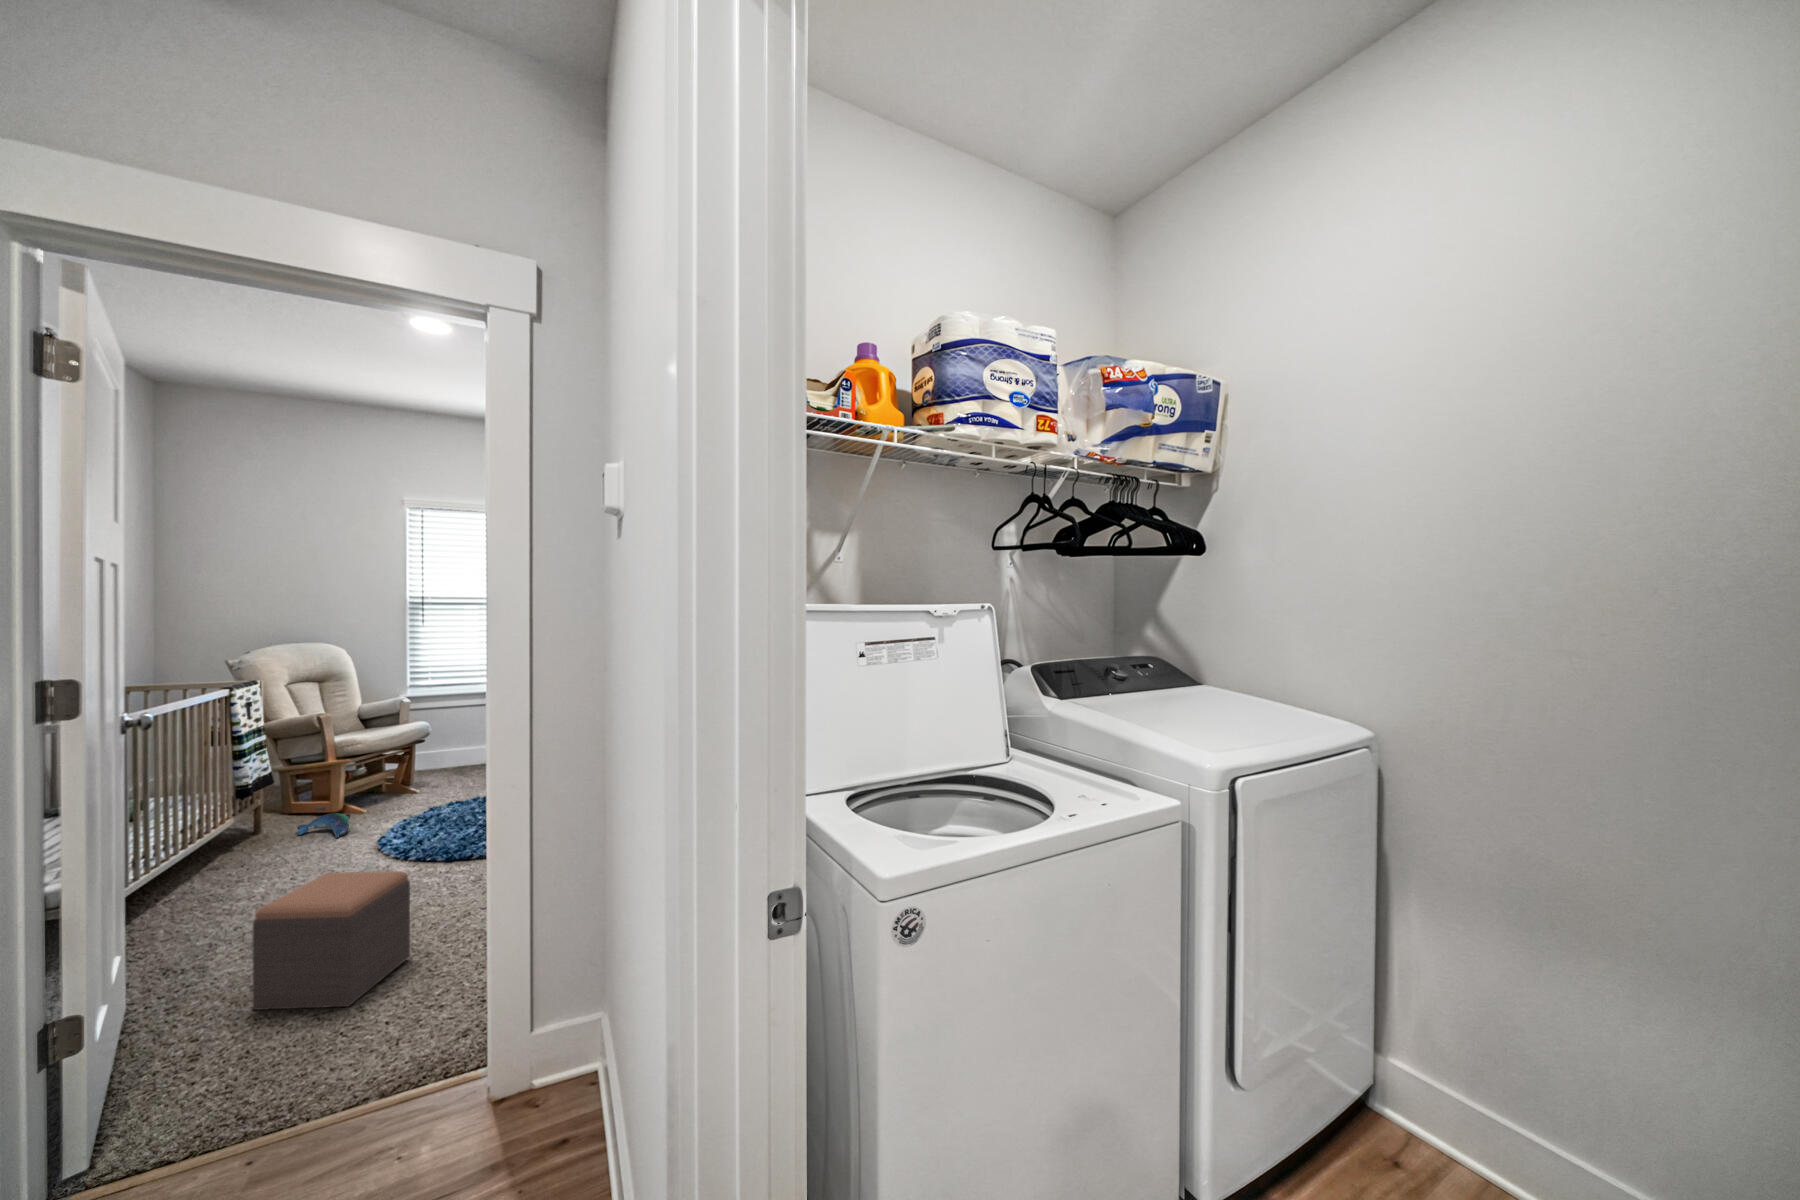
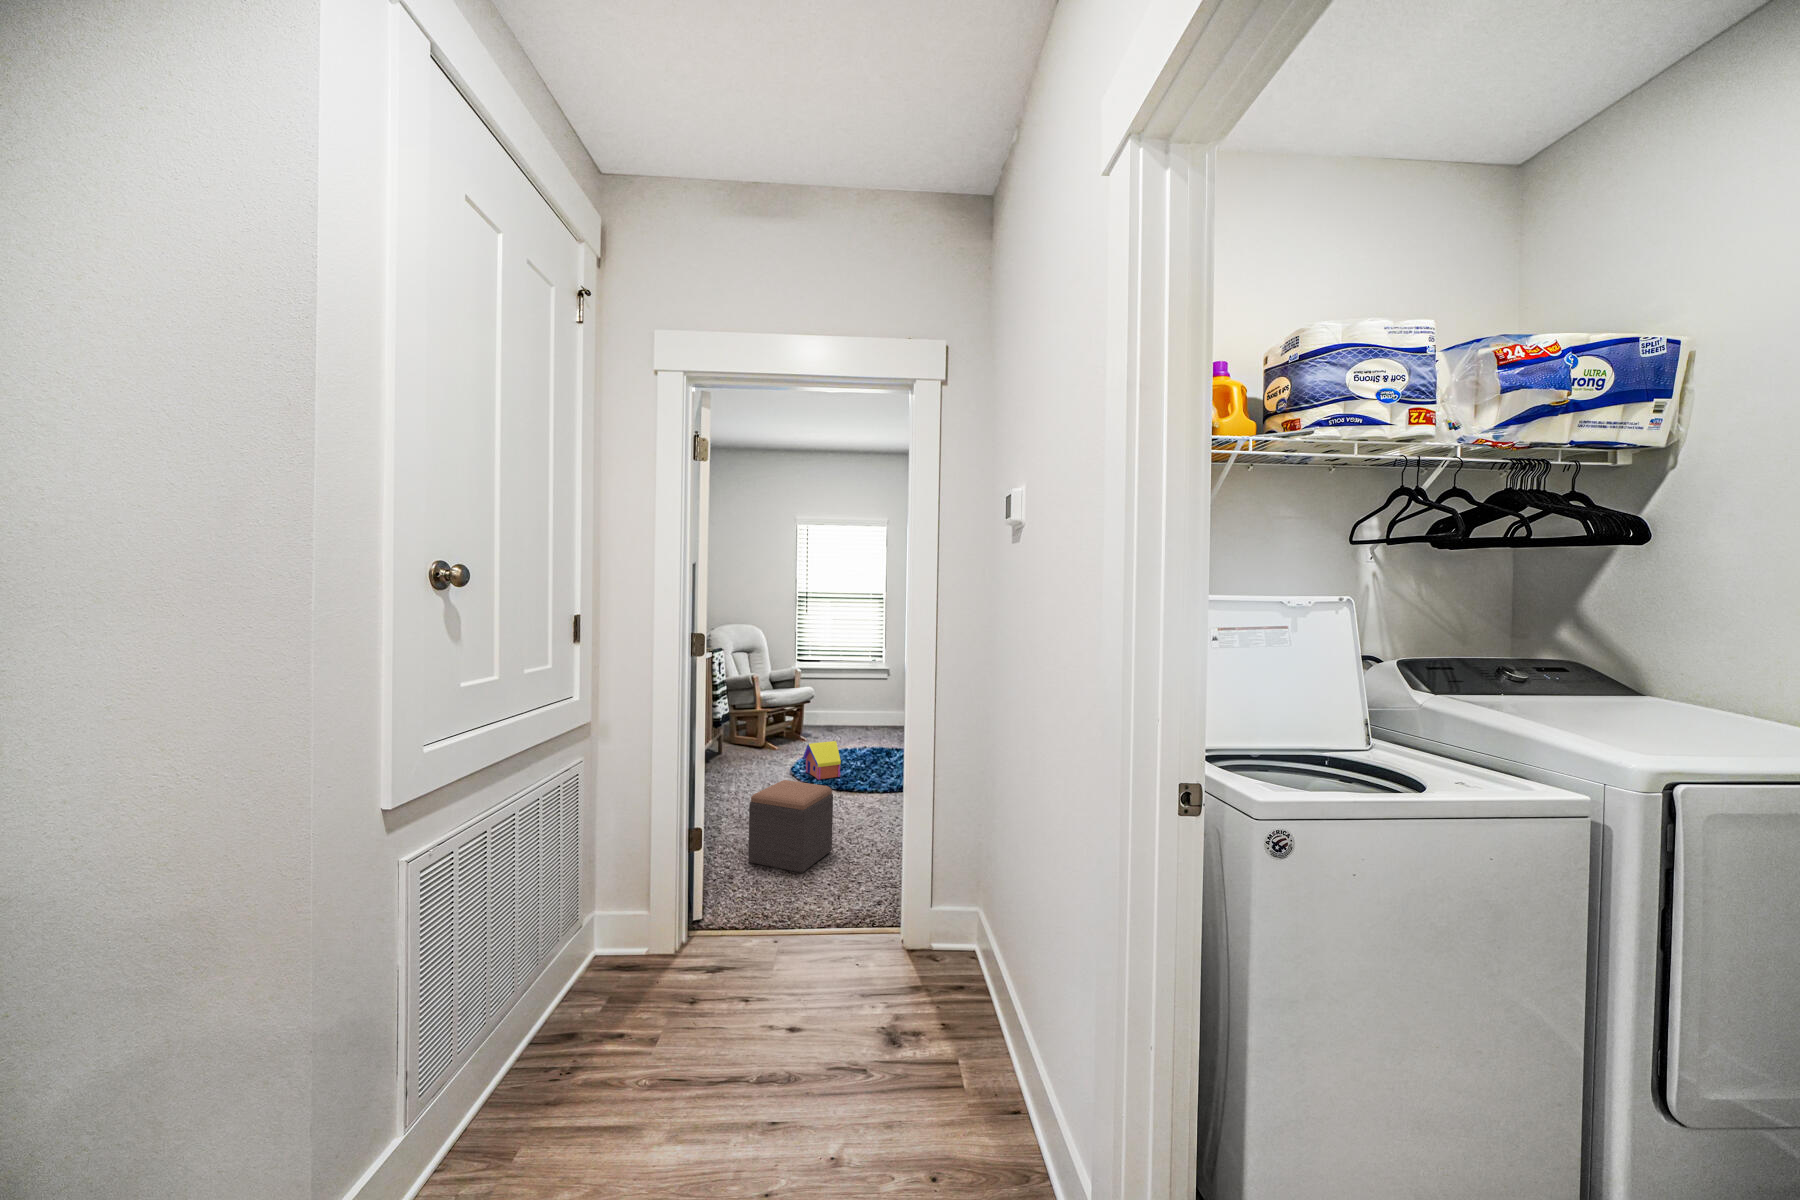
toy house: none [396,792,453,848] -> present [804,741,841,780]
plush toy: present [297,813,350,838] -> none [742,747,773,765]

